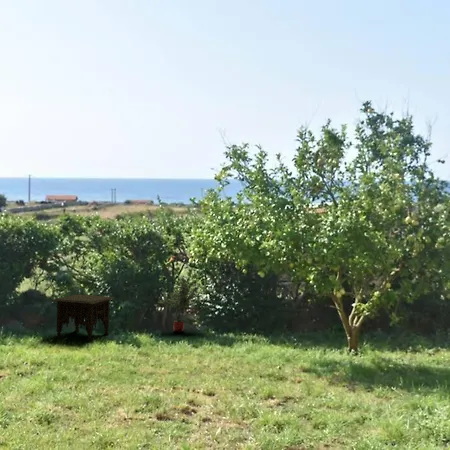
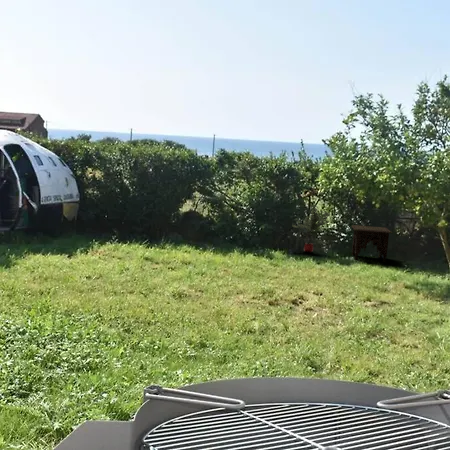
side table: present [52,294,114,341] -> present [351,225,392,262]

